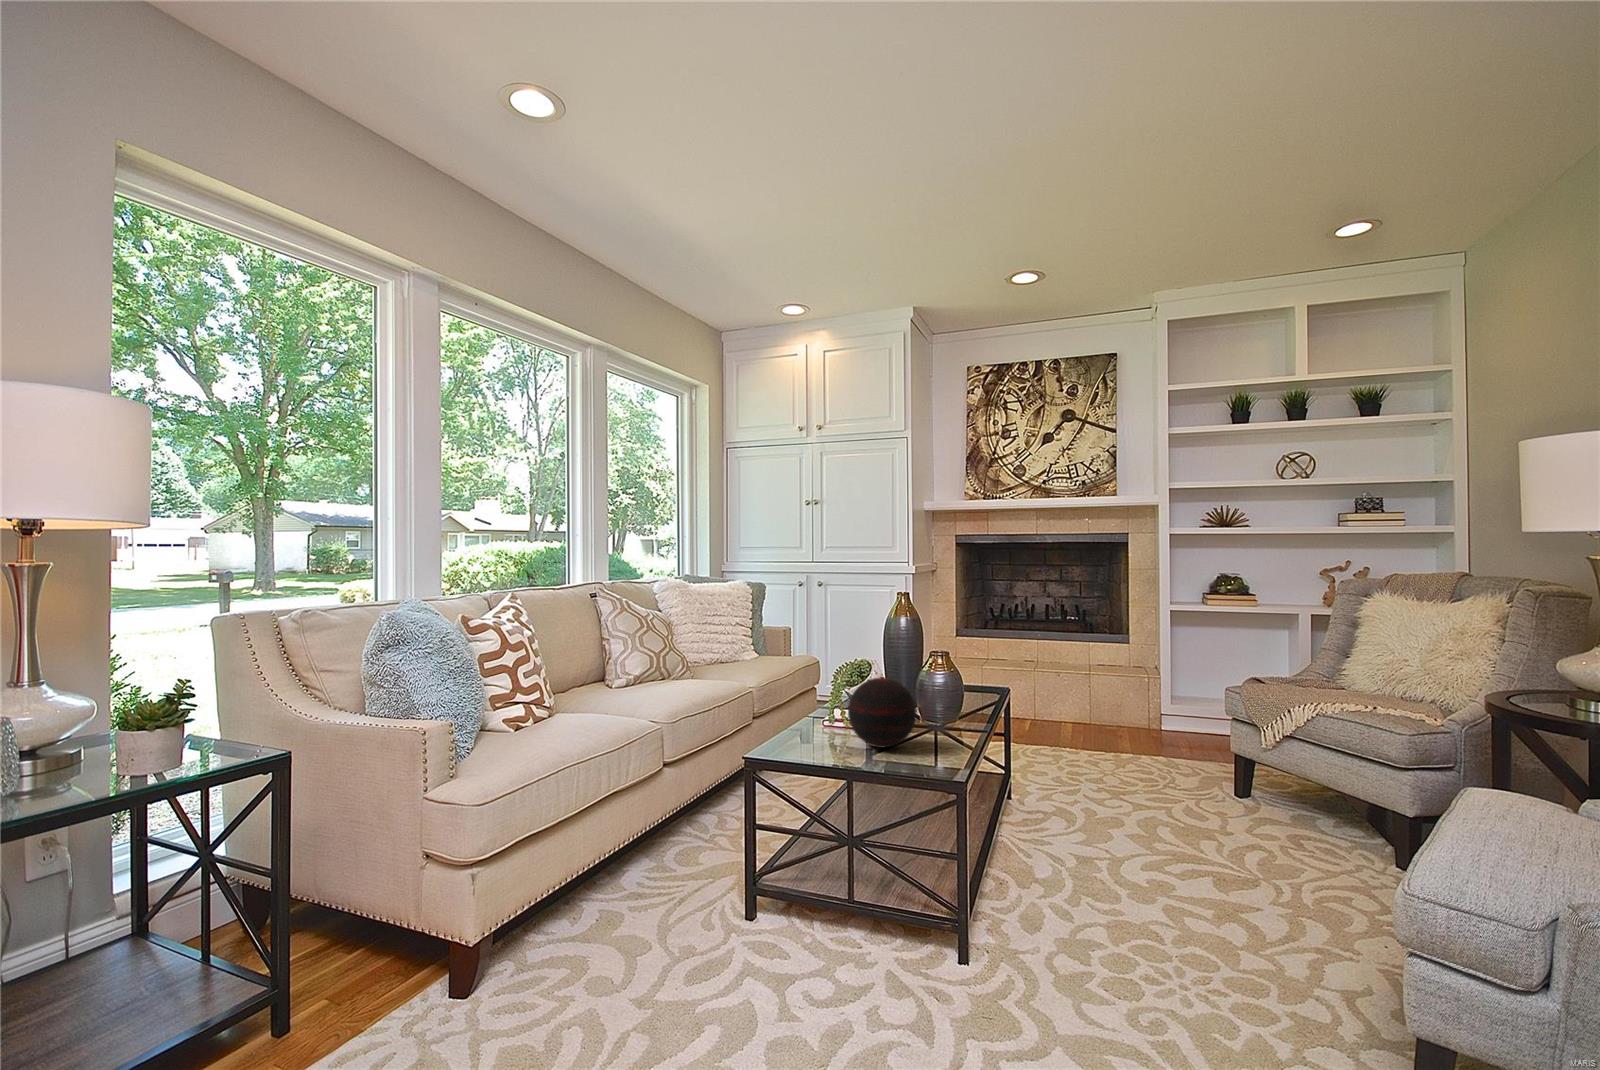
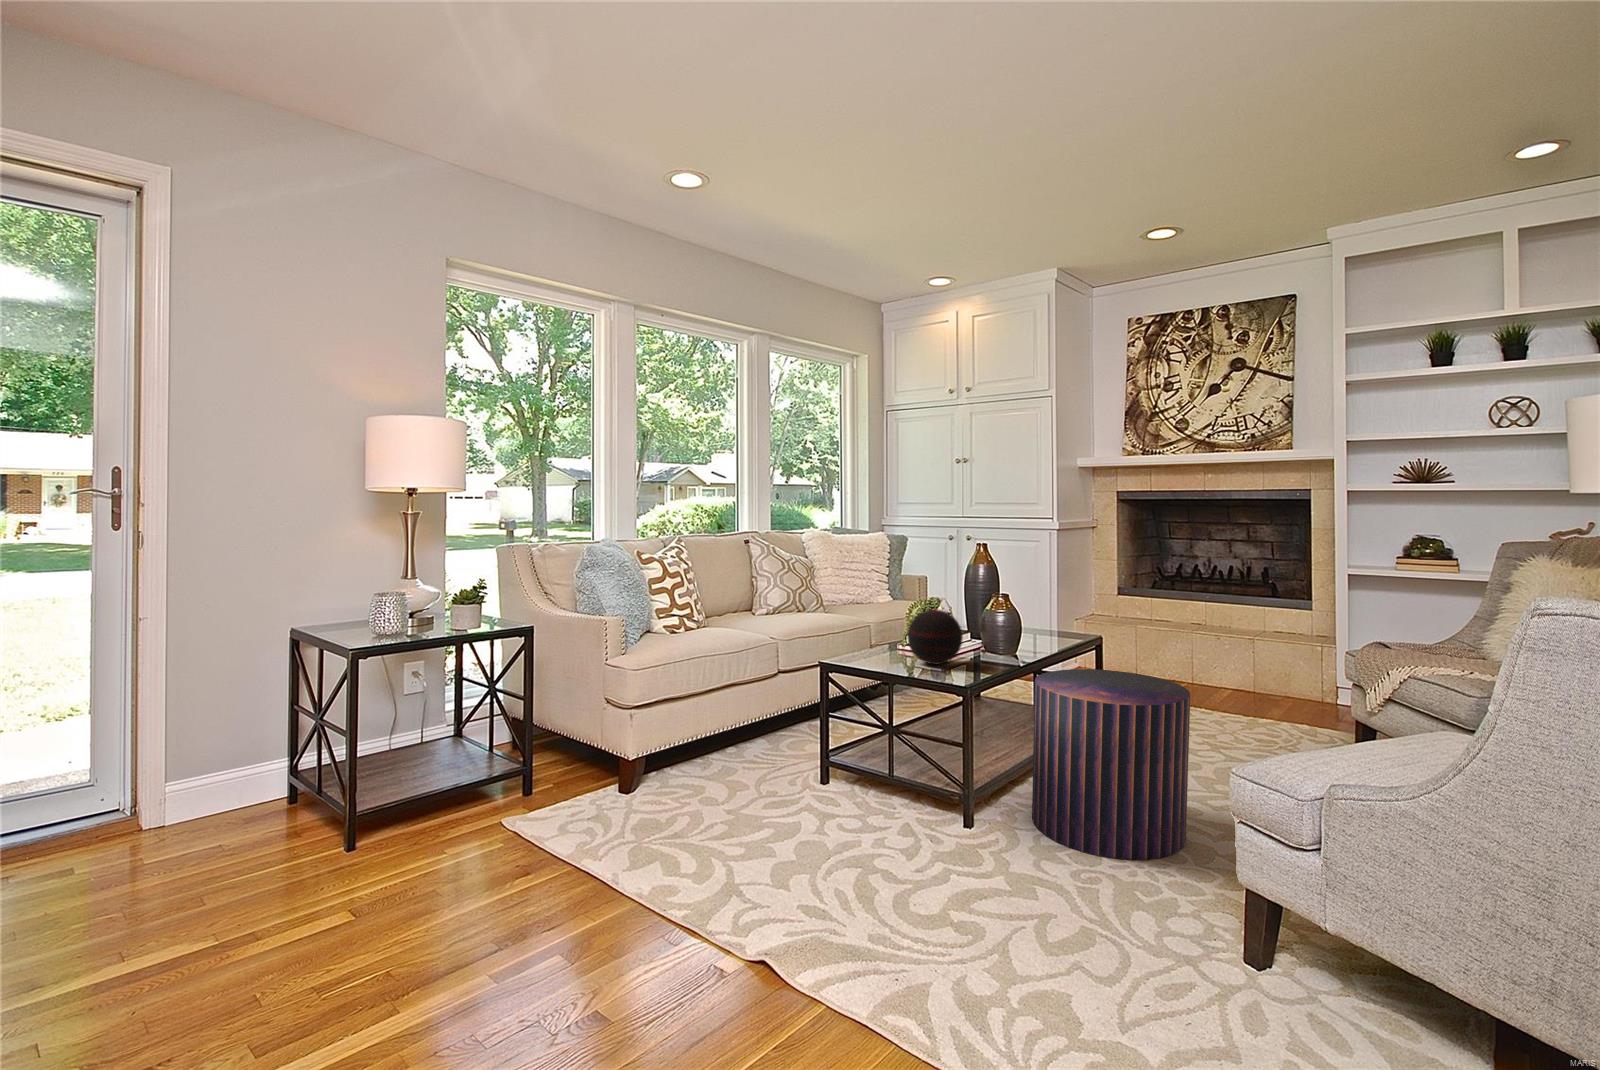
pouf: none [1028,740,1220,991] -> present [1032,669,1190,860]

